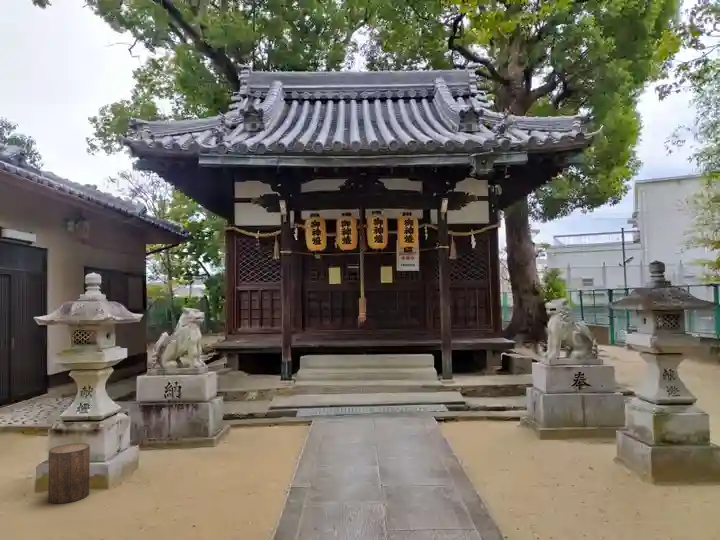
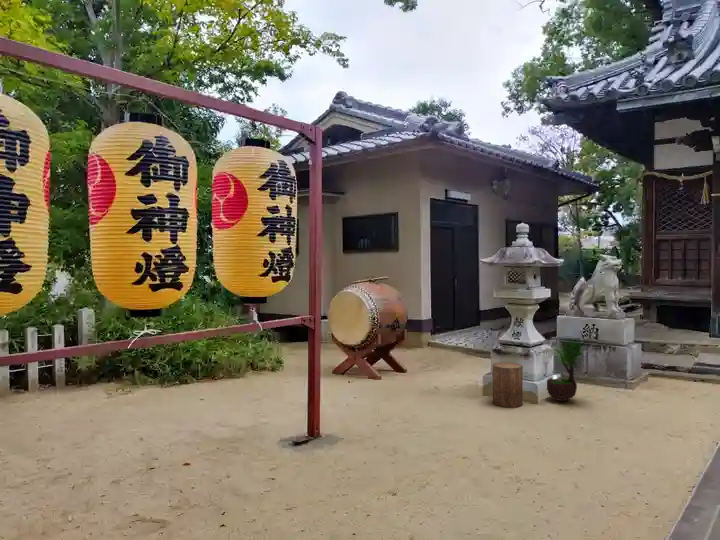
potted tree: none [120,400,166,478] -> present [547,338,585,401]

